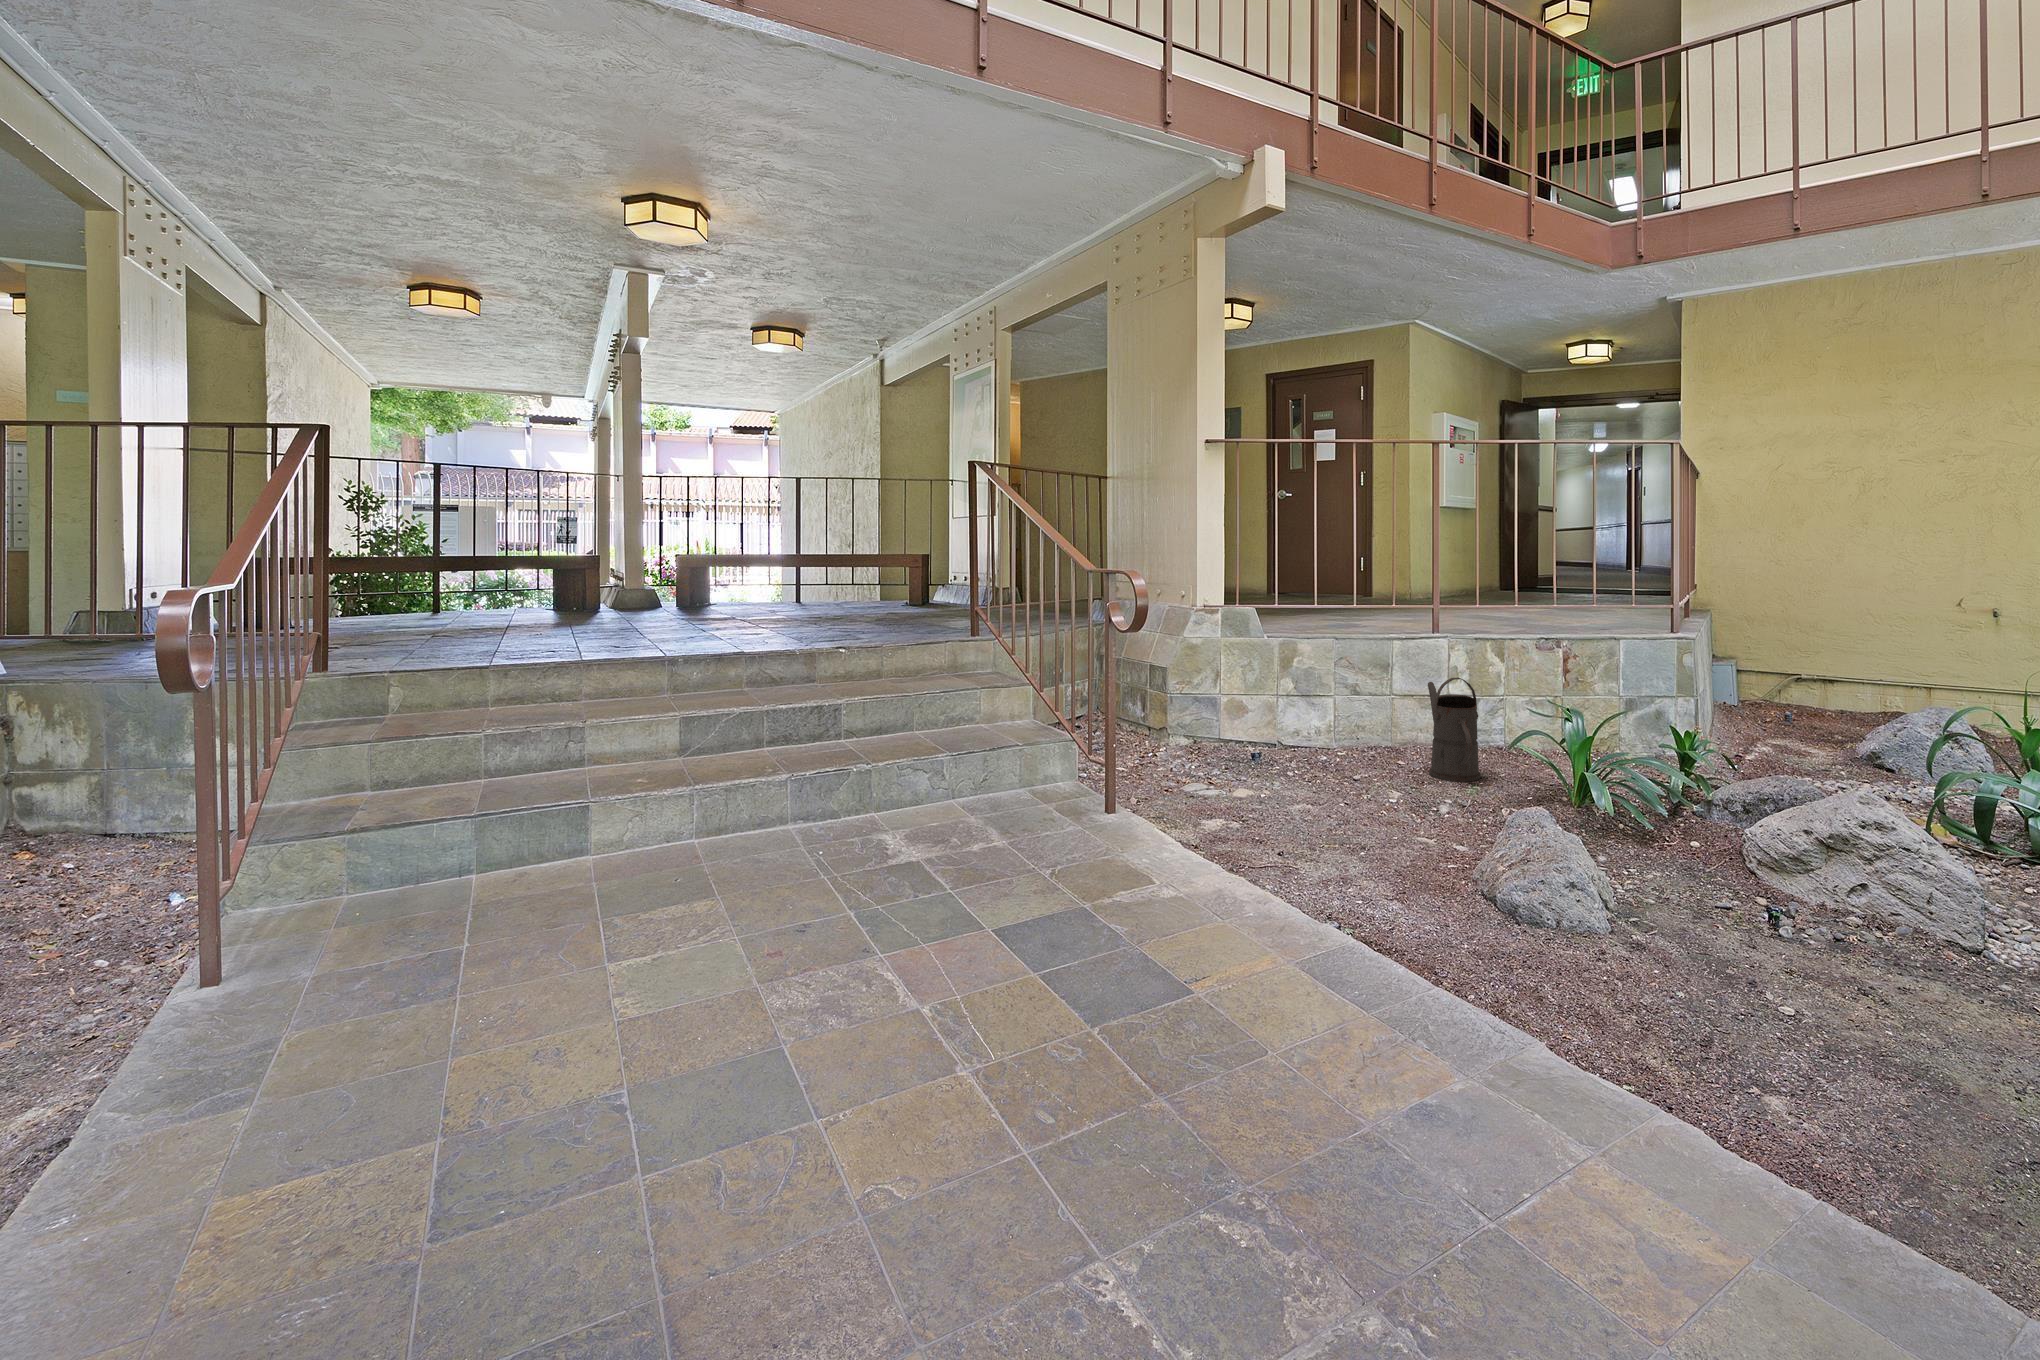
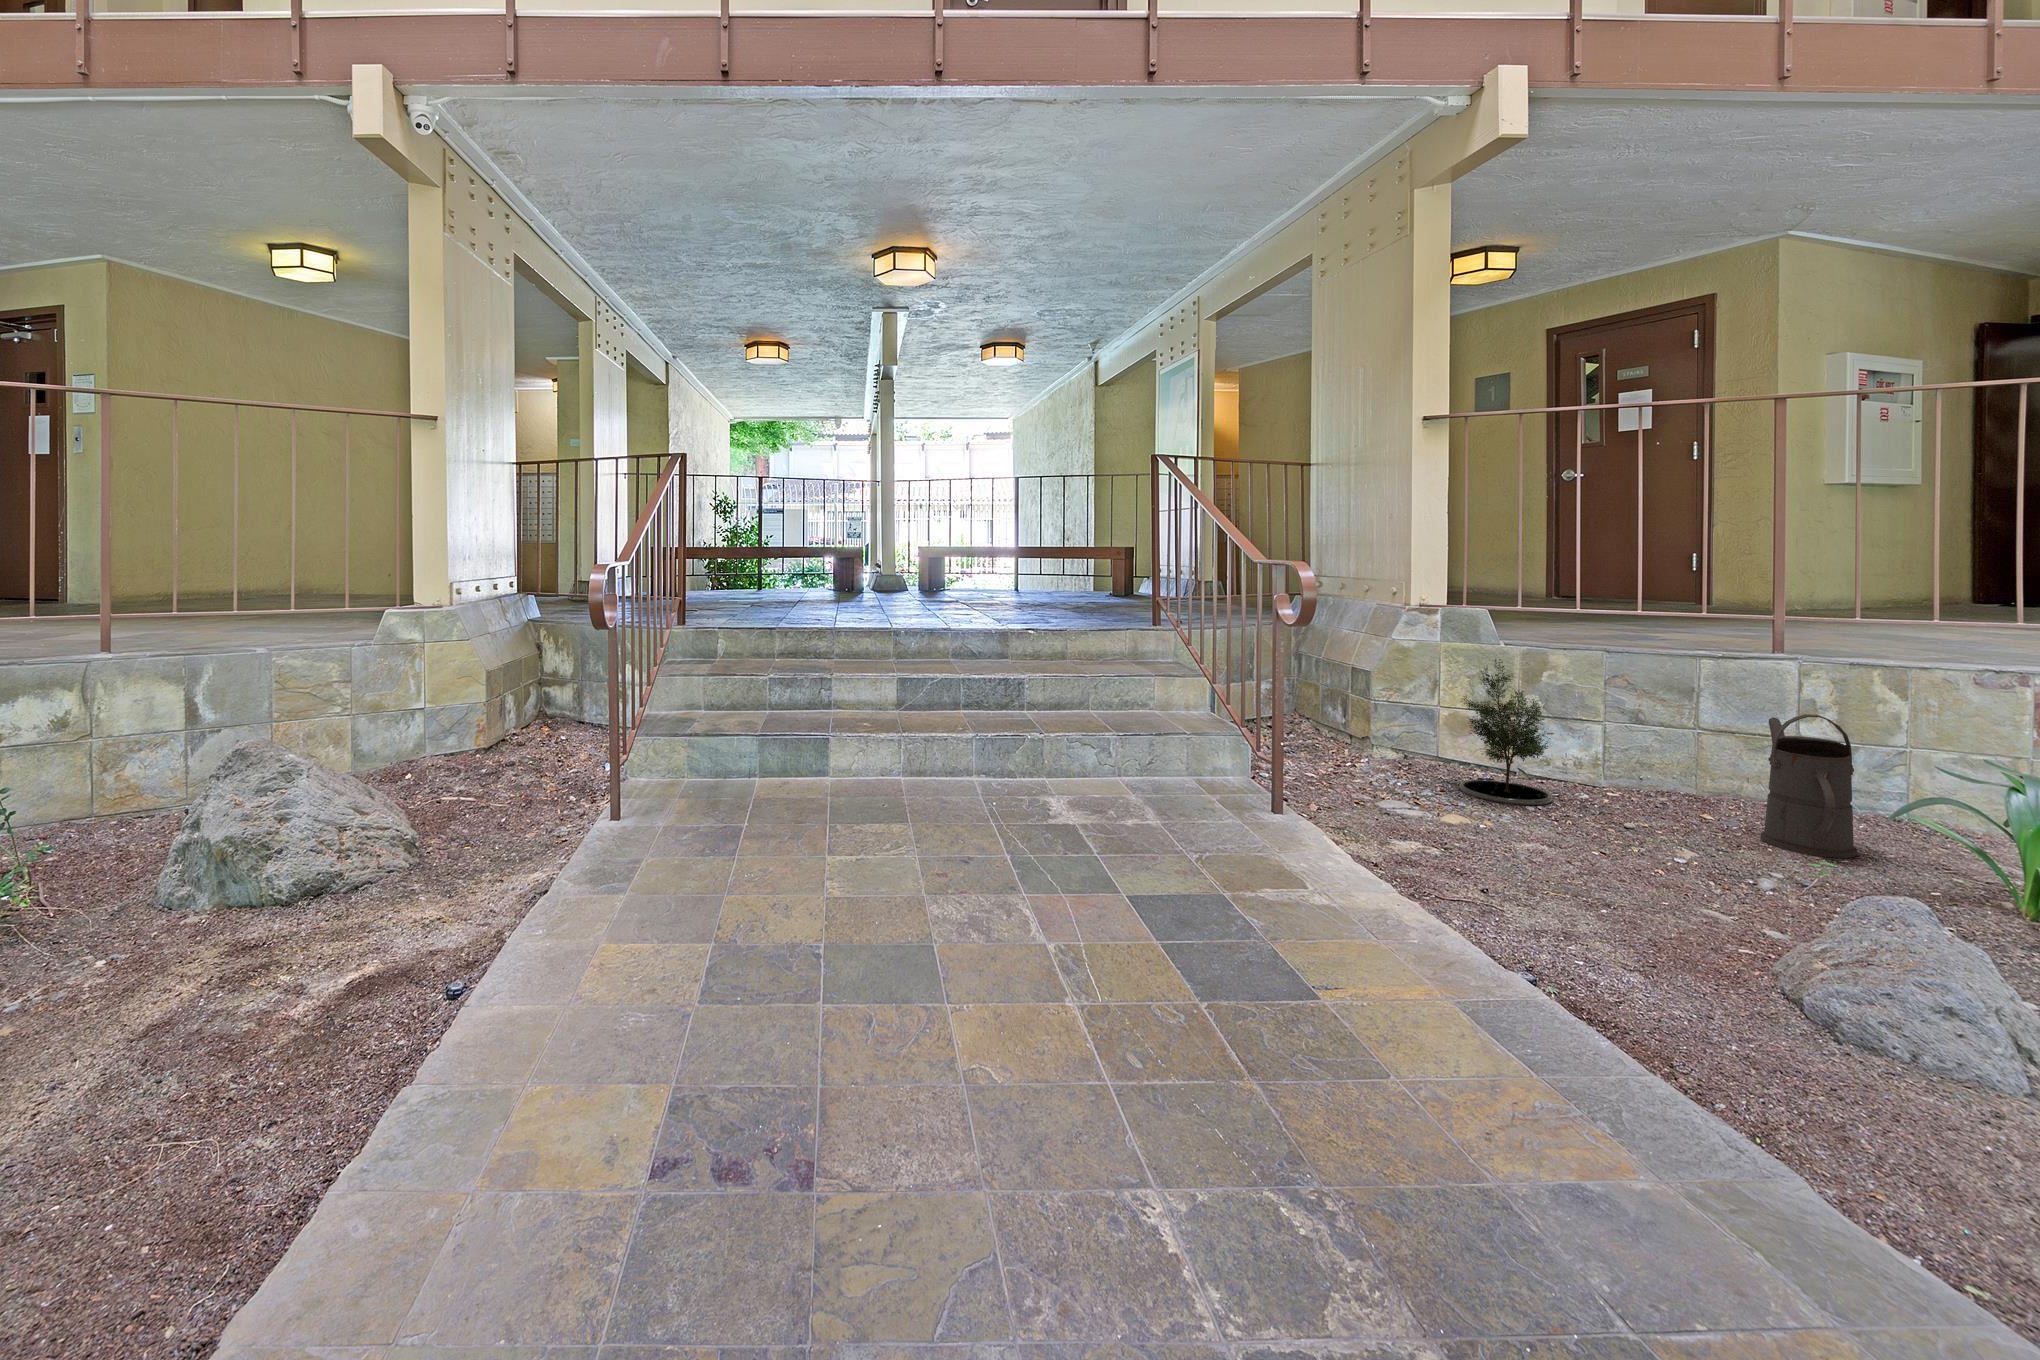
potted tree: none [1236,649,1303,772] -> present [1459,659,1554,805]

